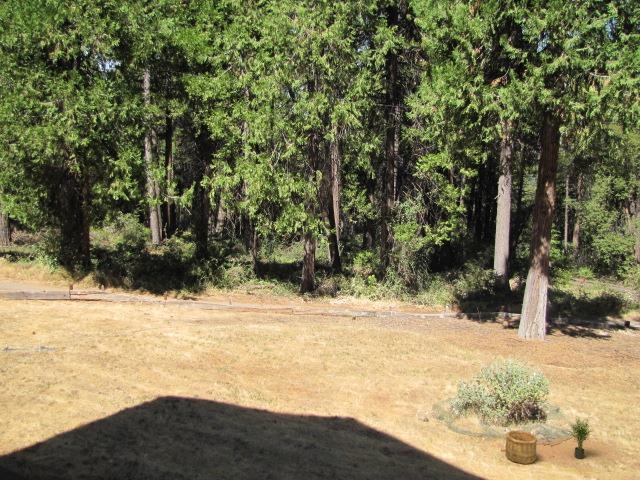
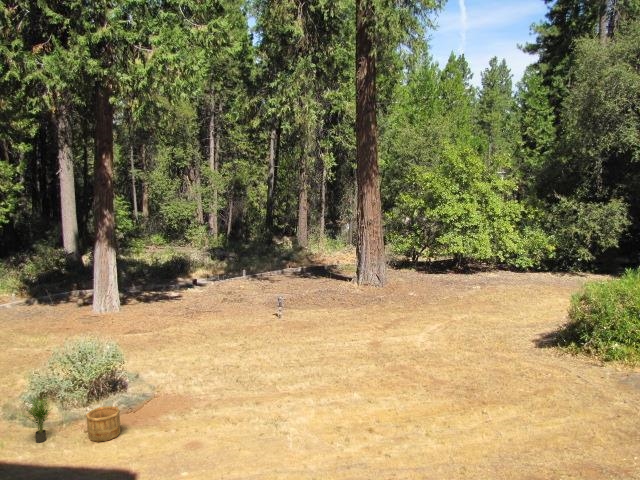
potted plant: present [569,419,591,459] -> present [24,398,50,443]

